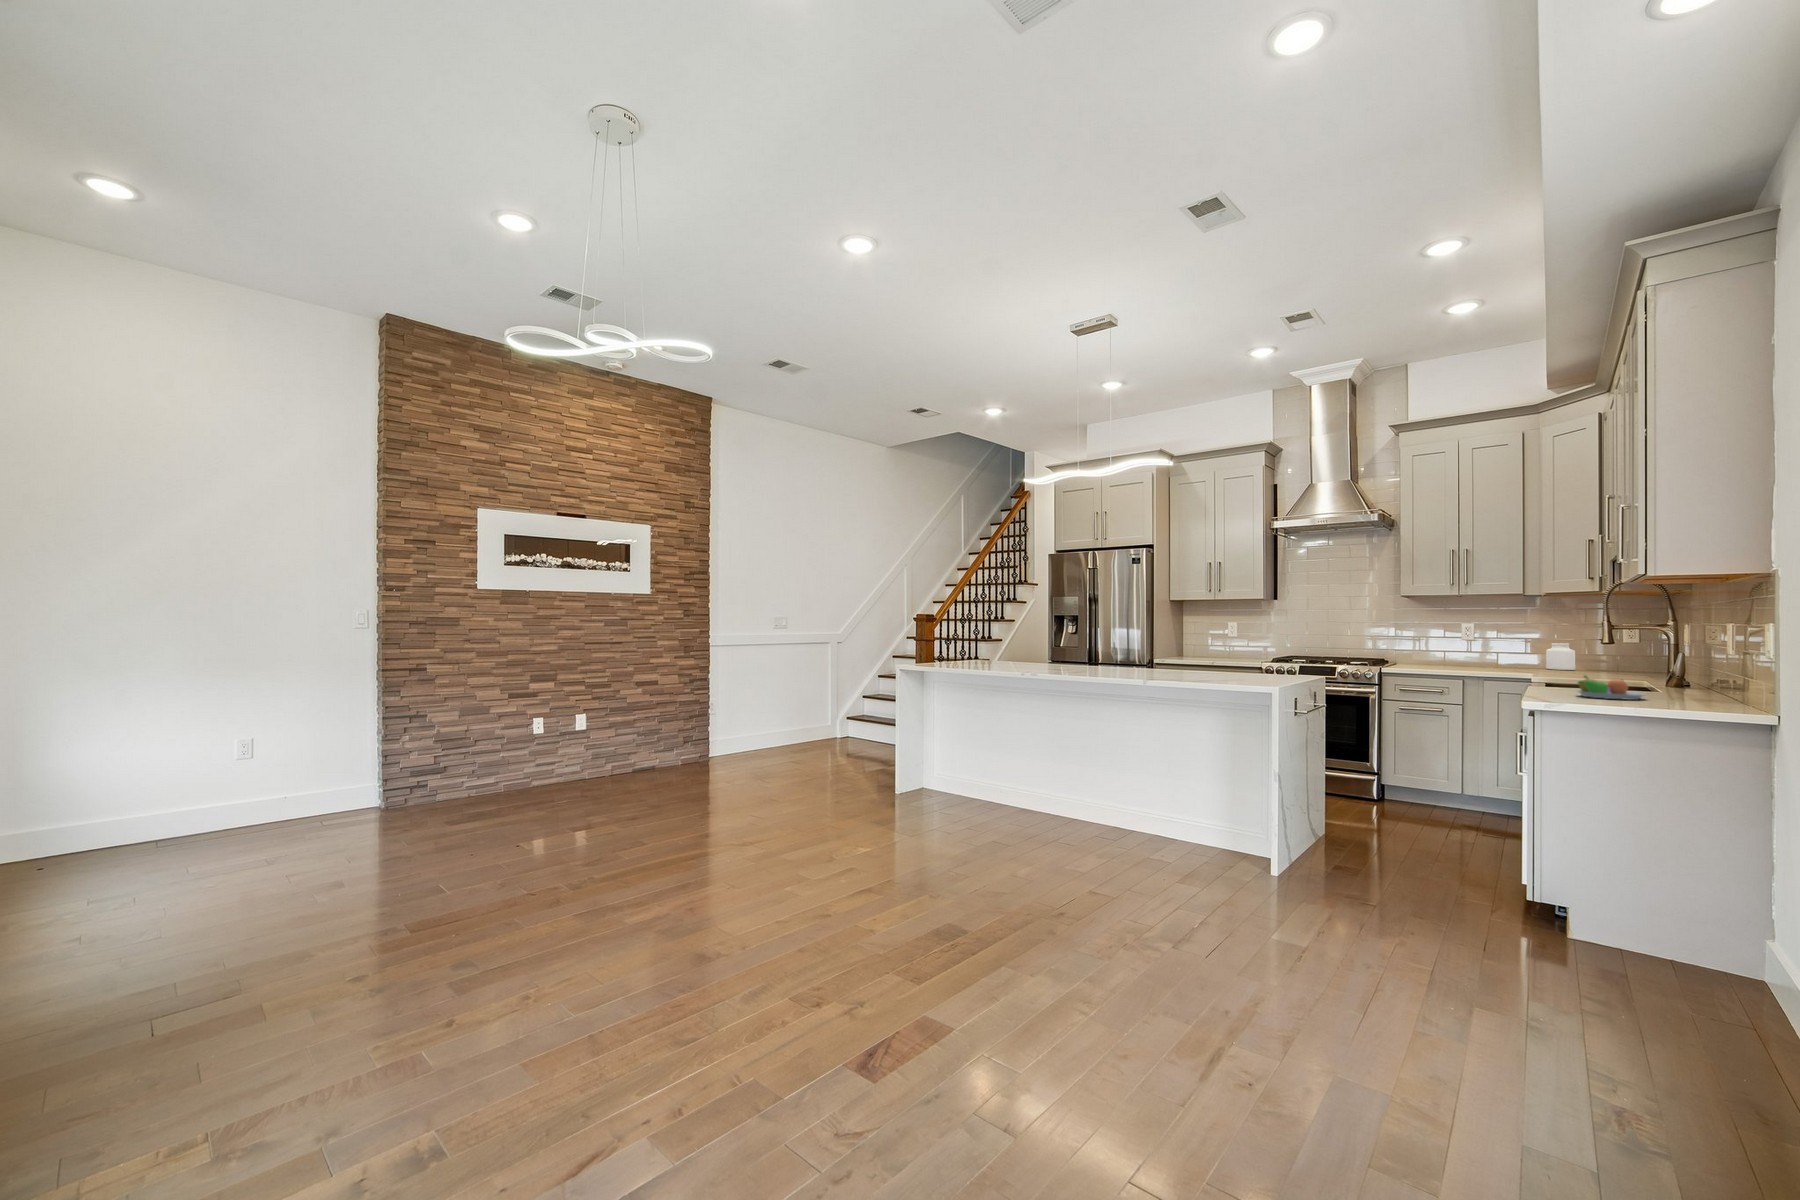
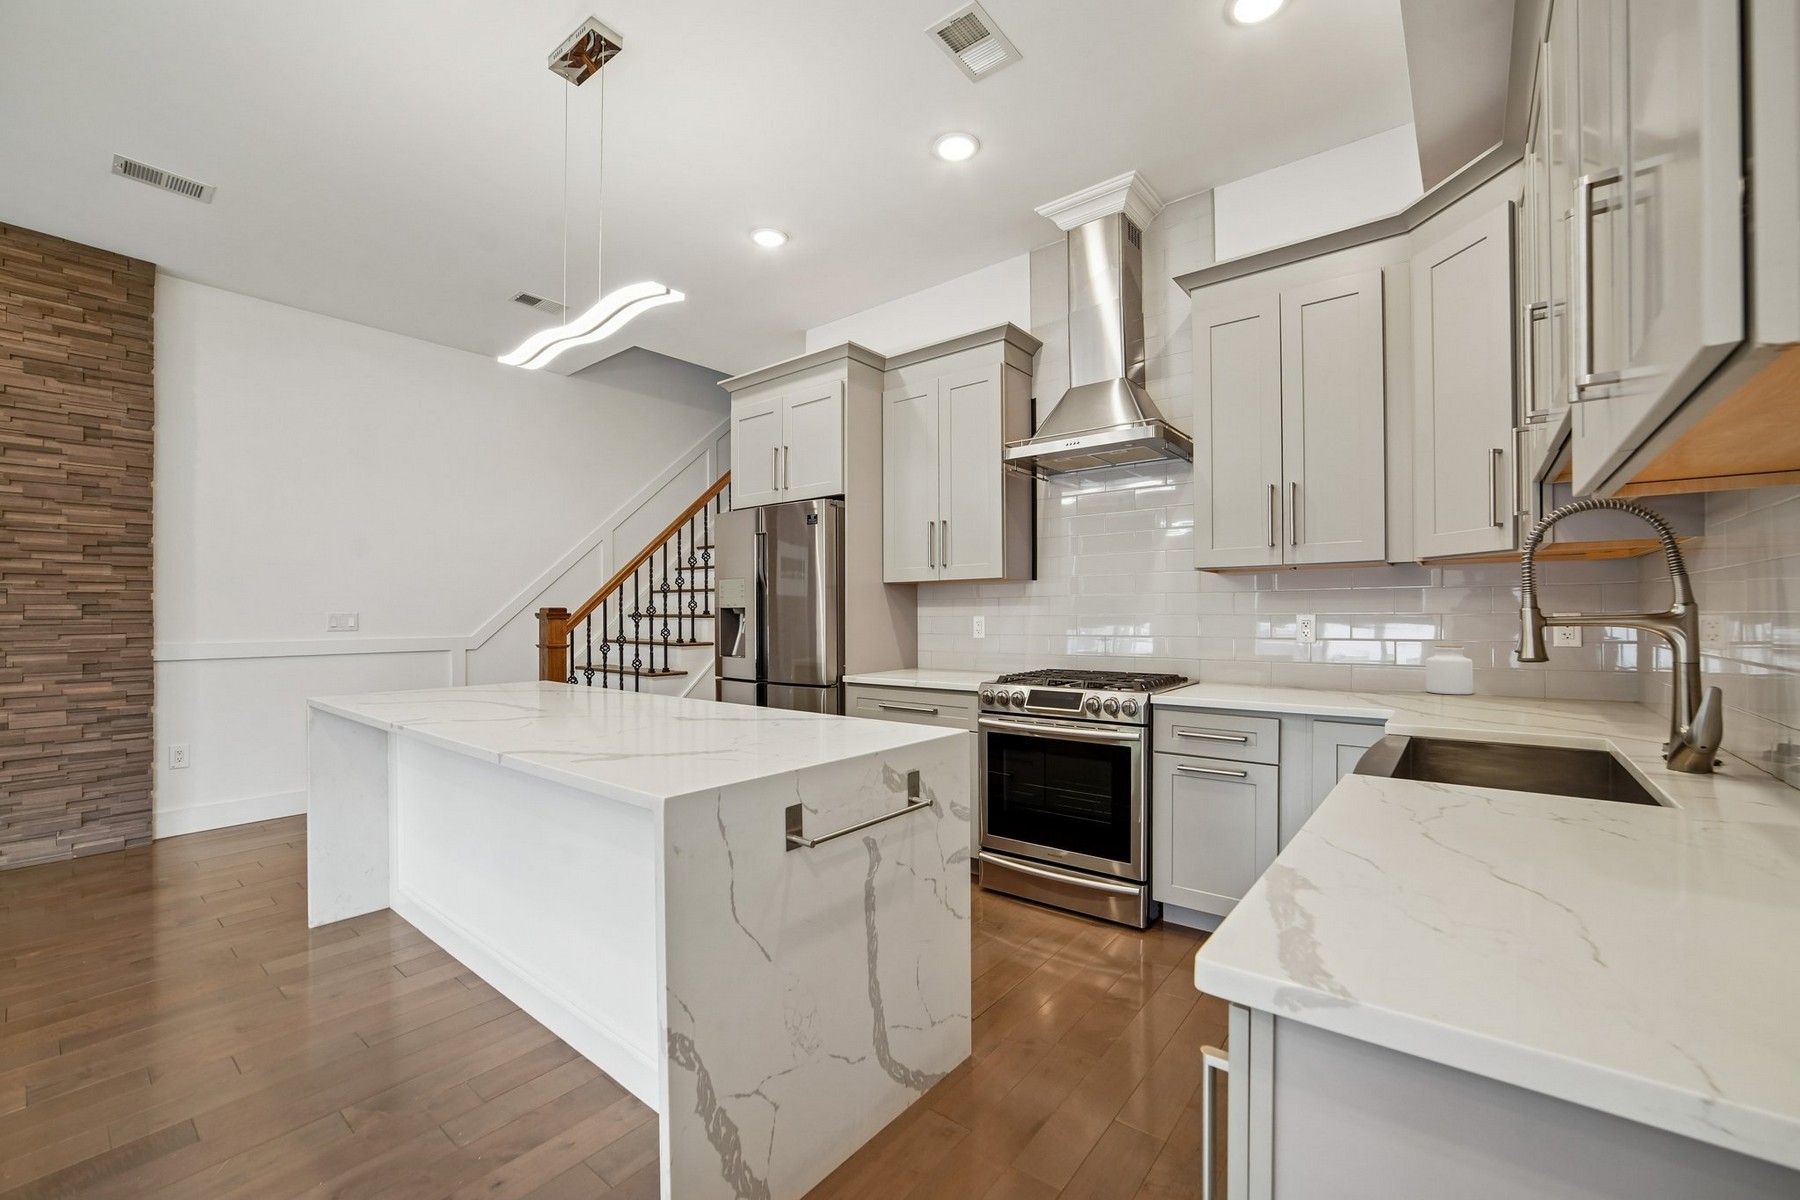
fruit bowl: present [1577,676,1645,700] -> none [1459,769,1668,862]

